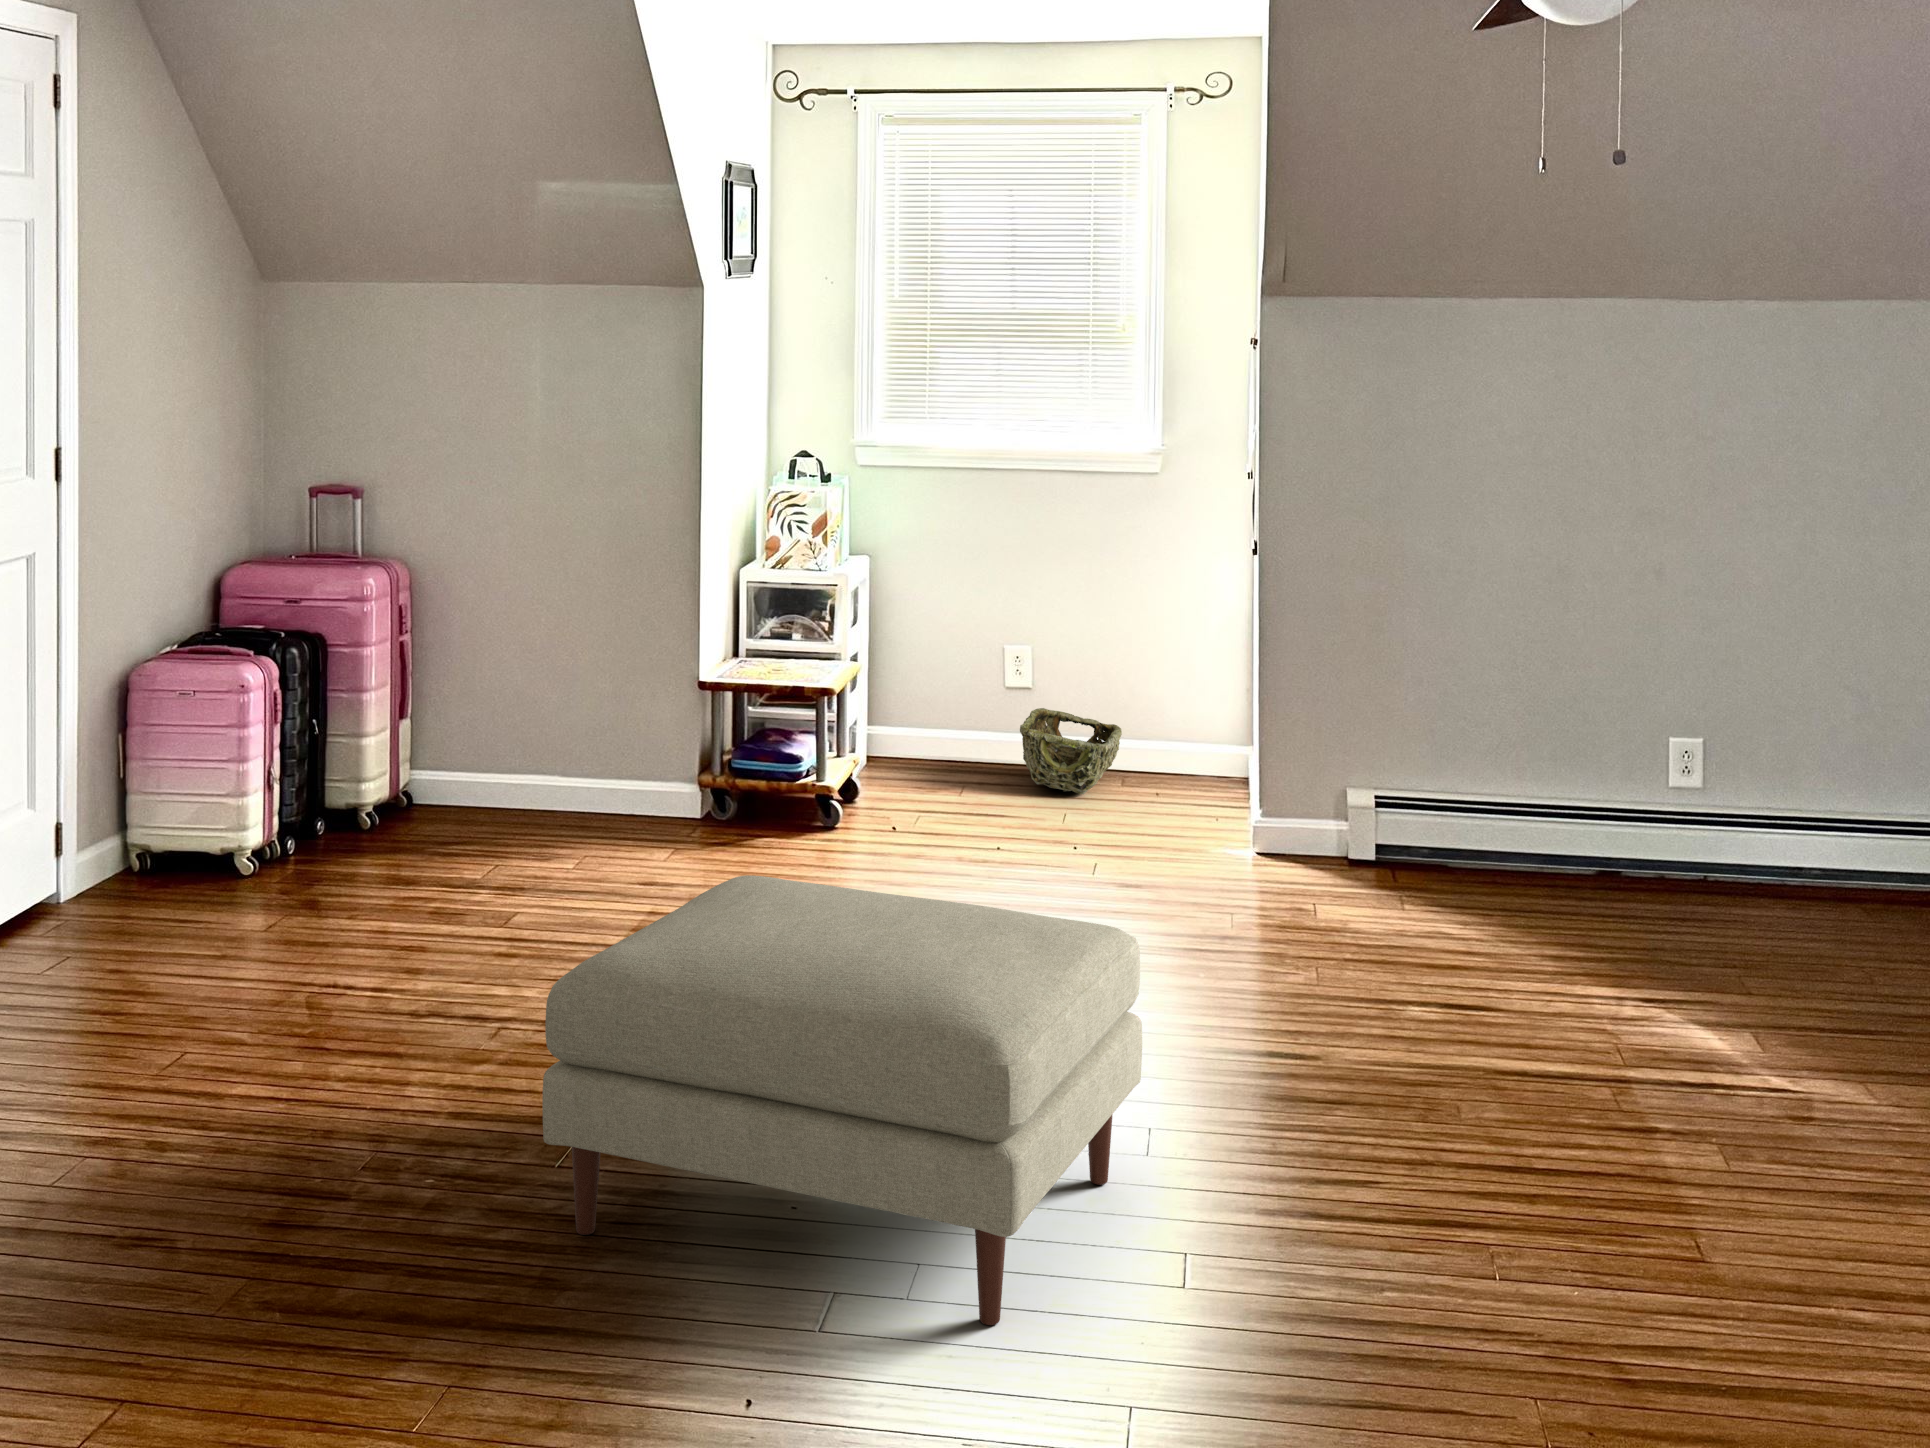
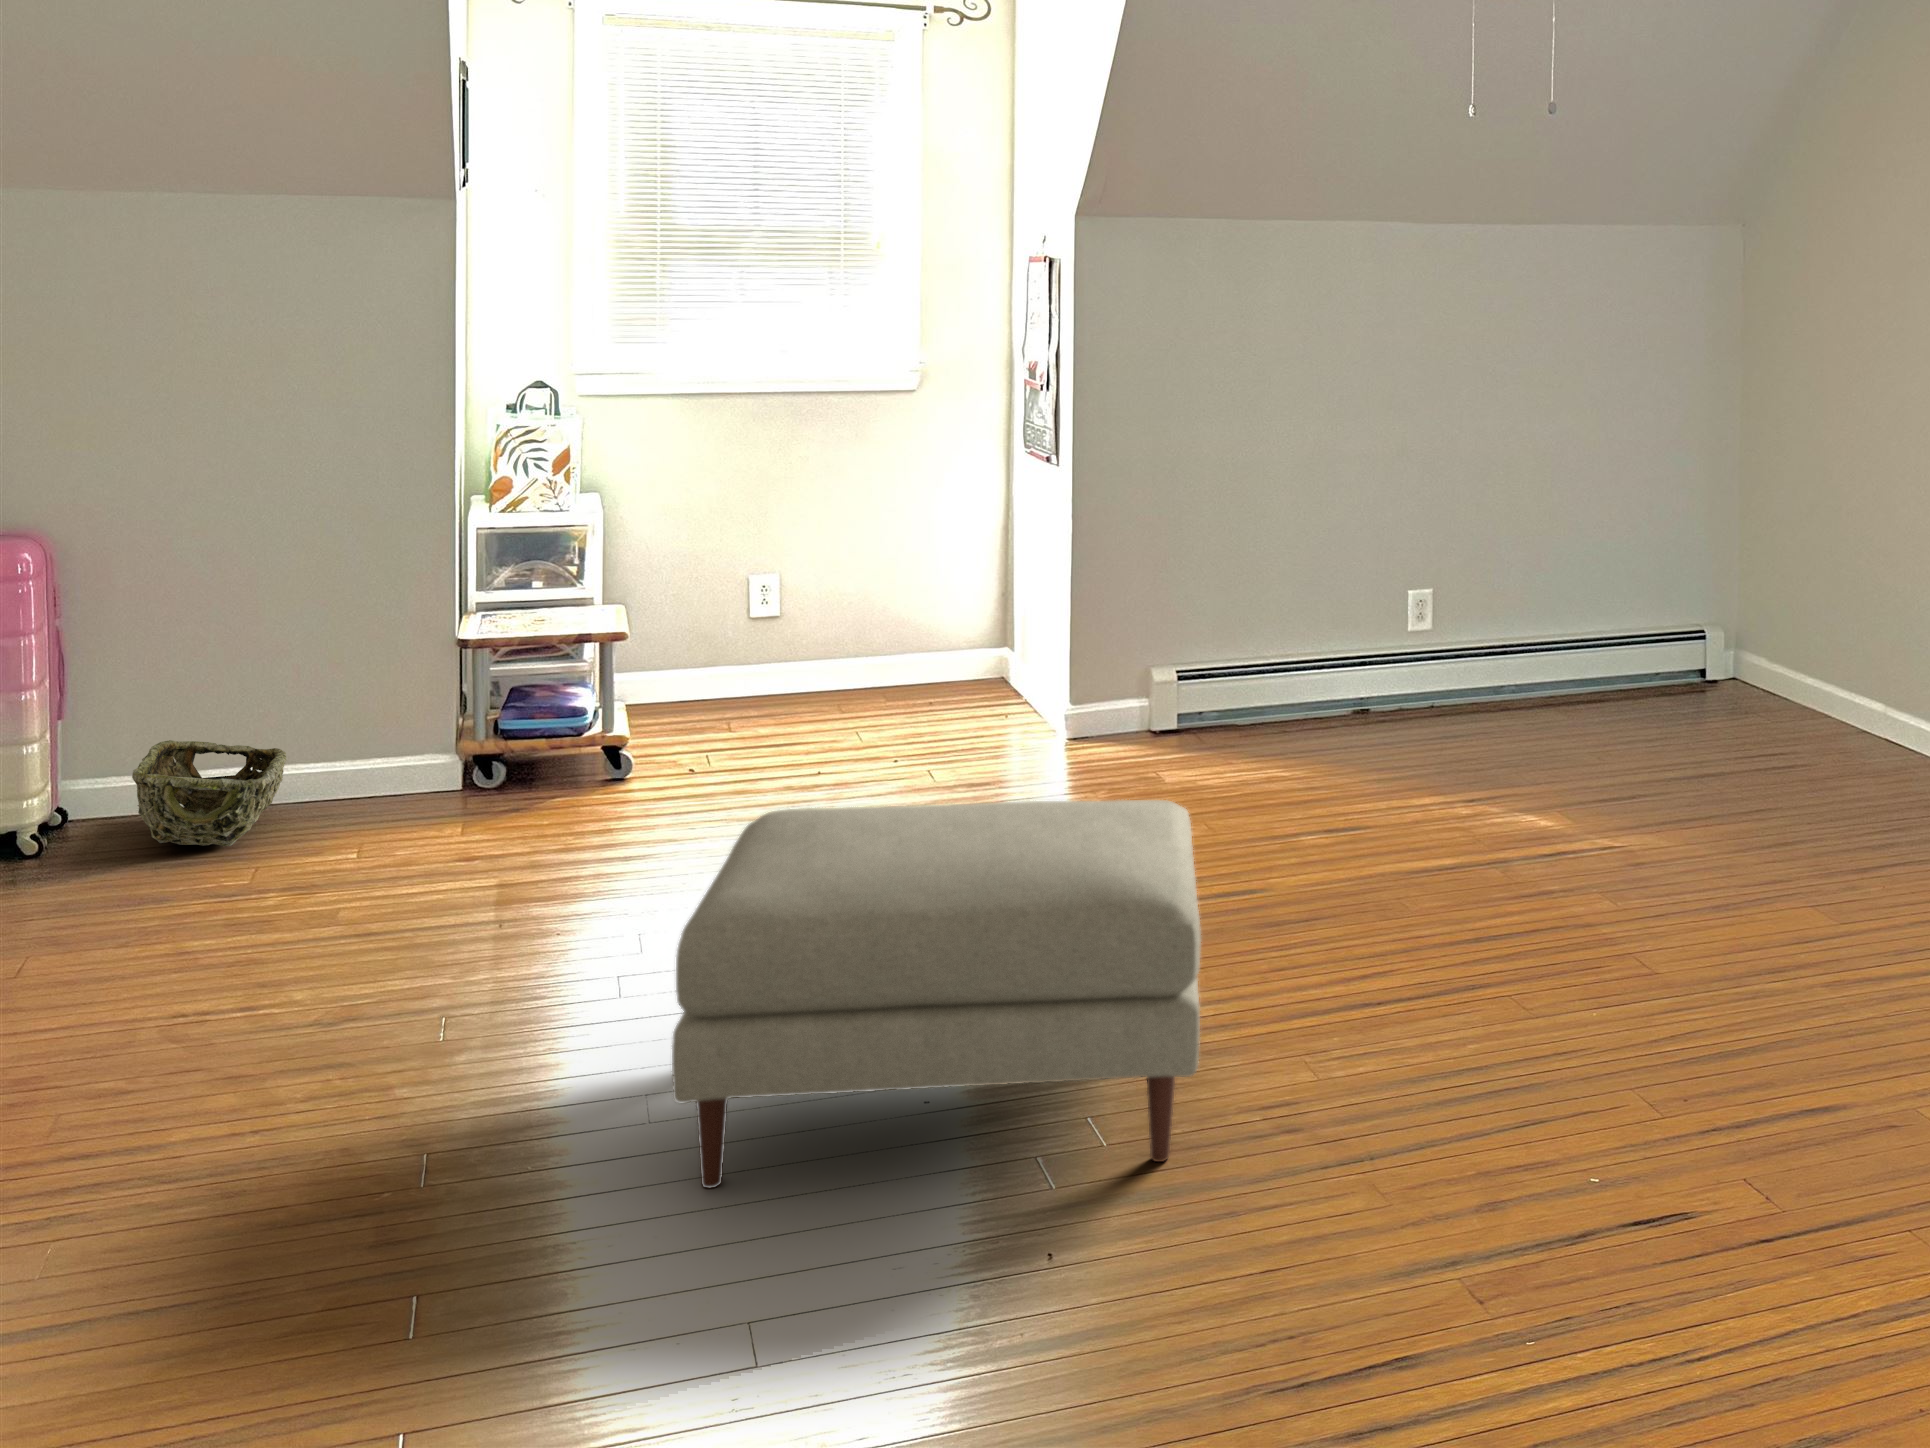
woven basket: present [1020,708,1122,794] -> present [132,740,286,846]

